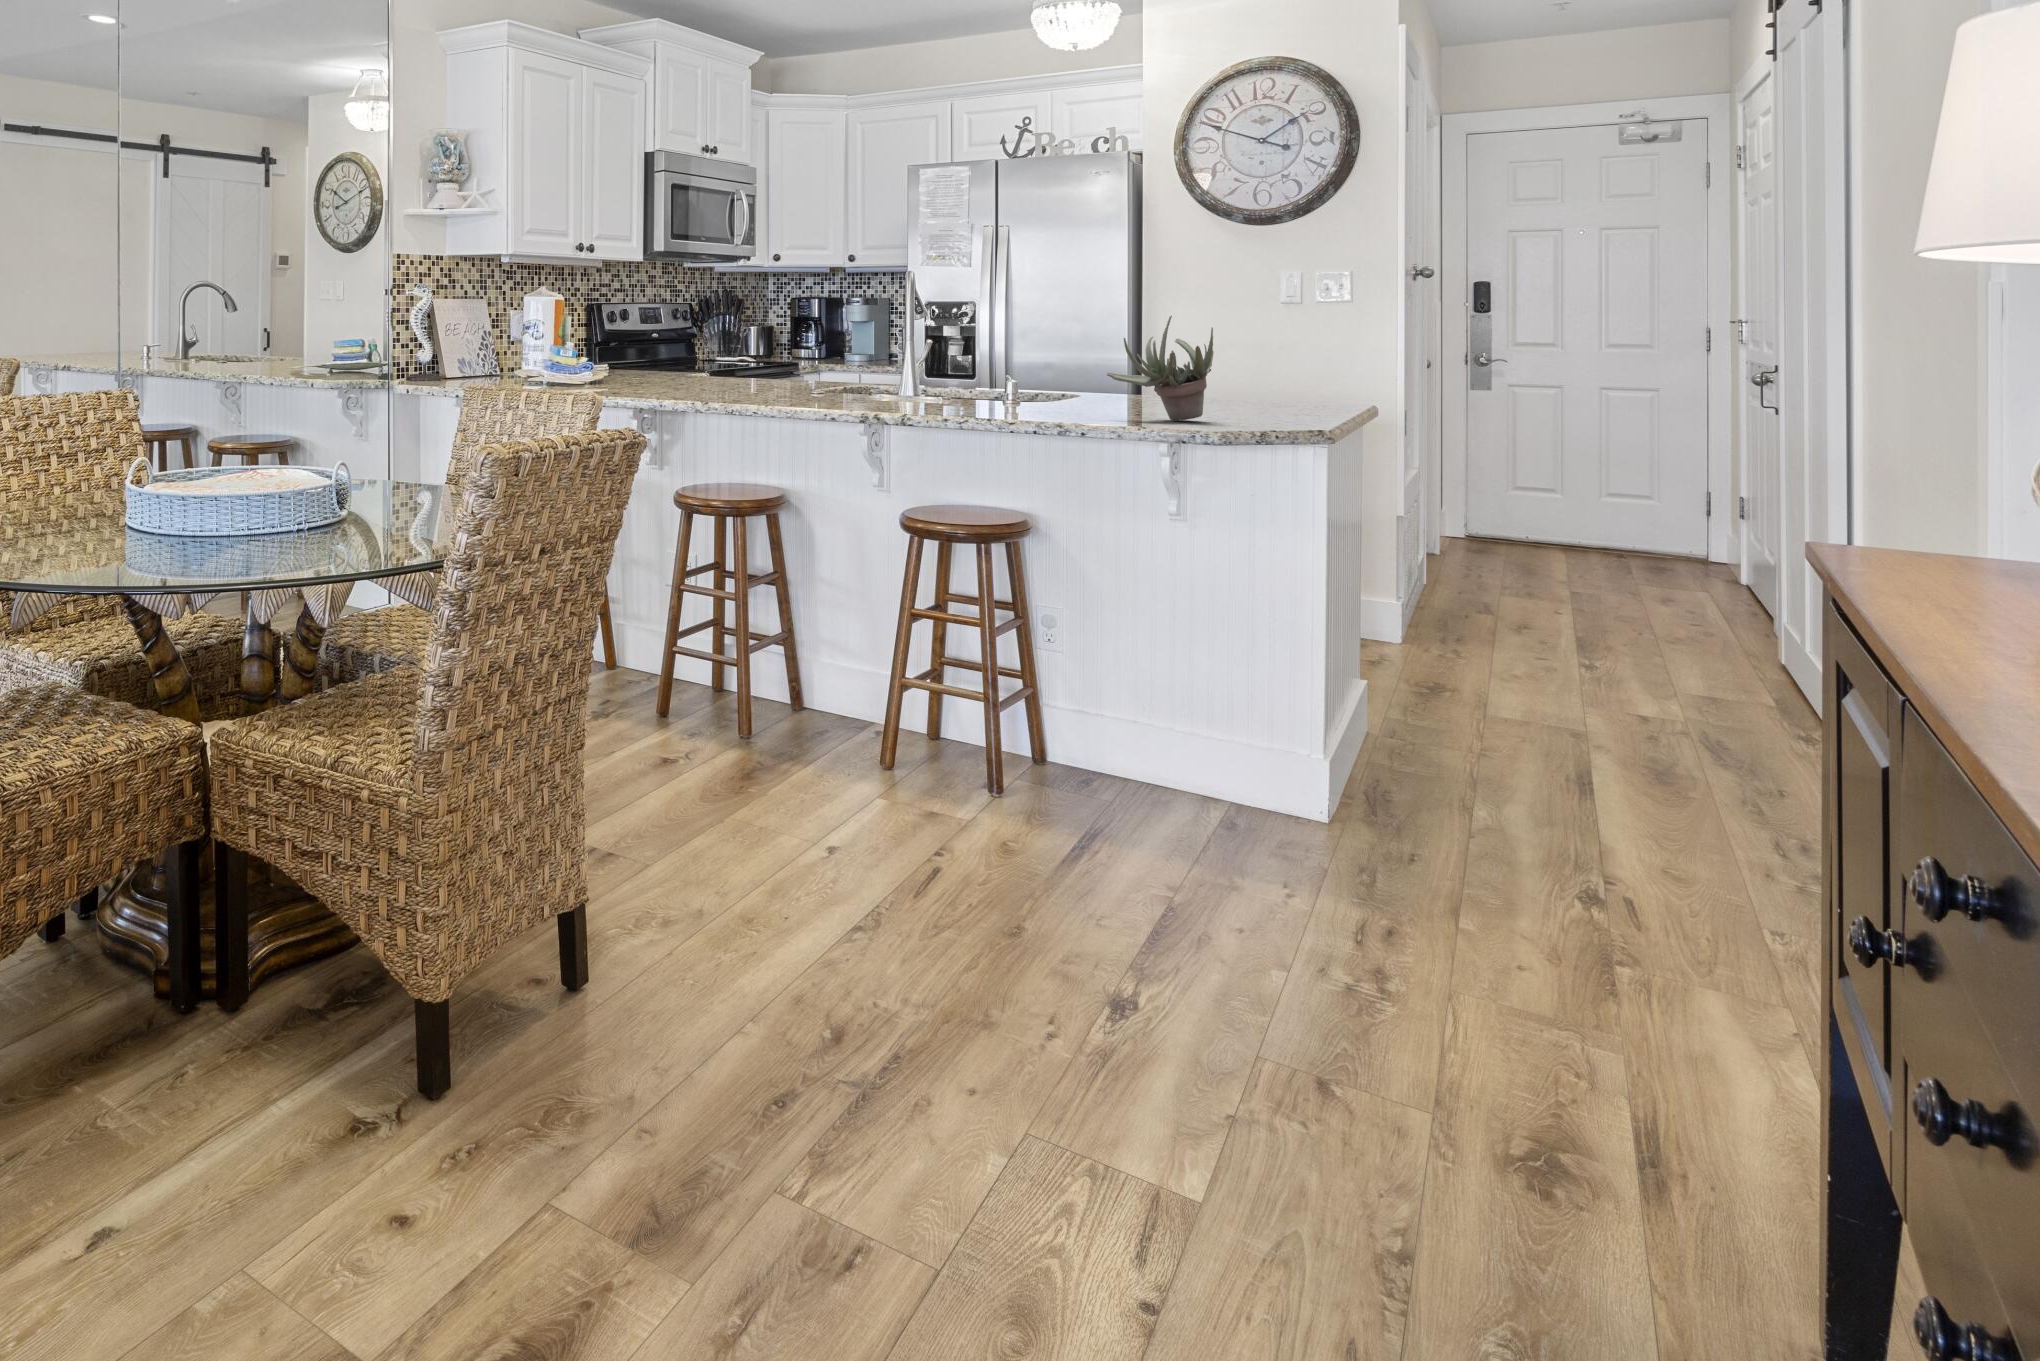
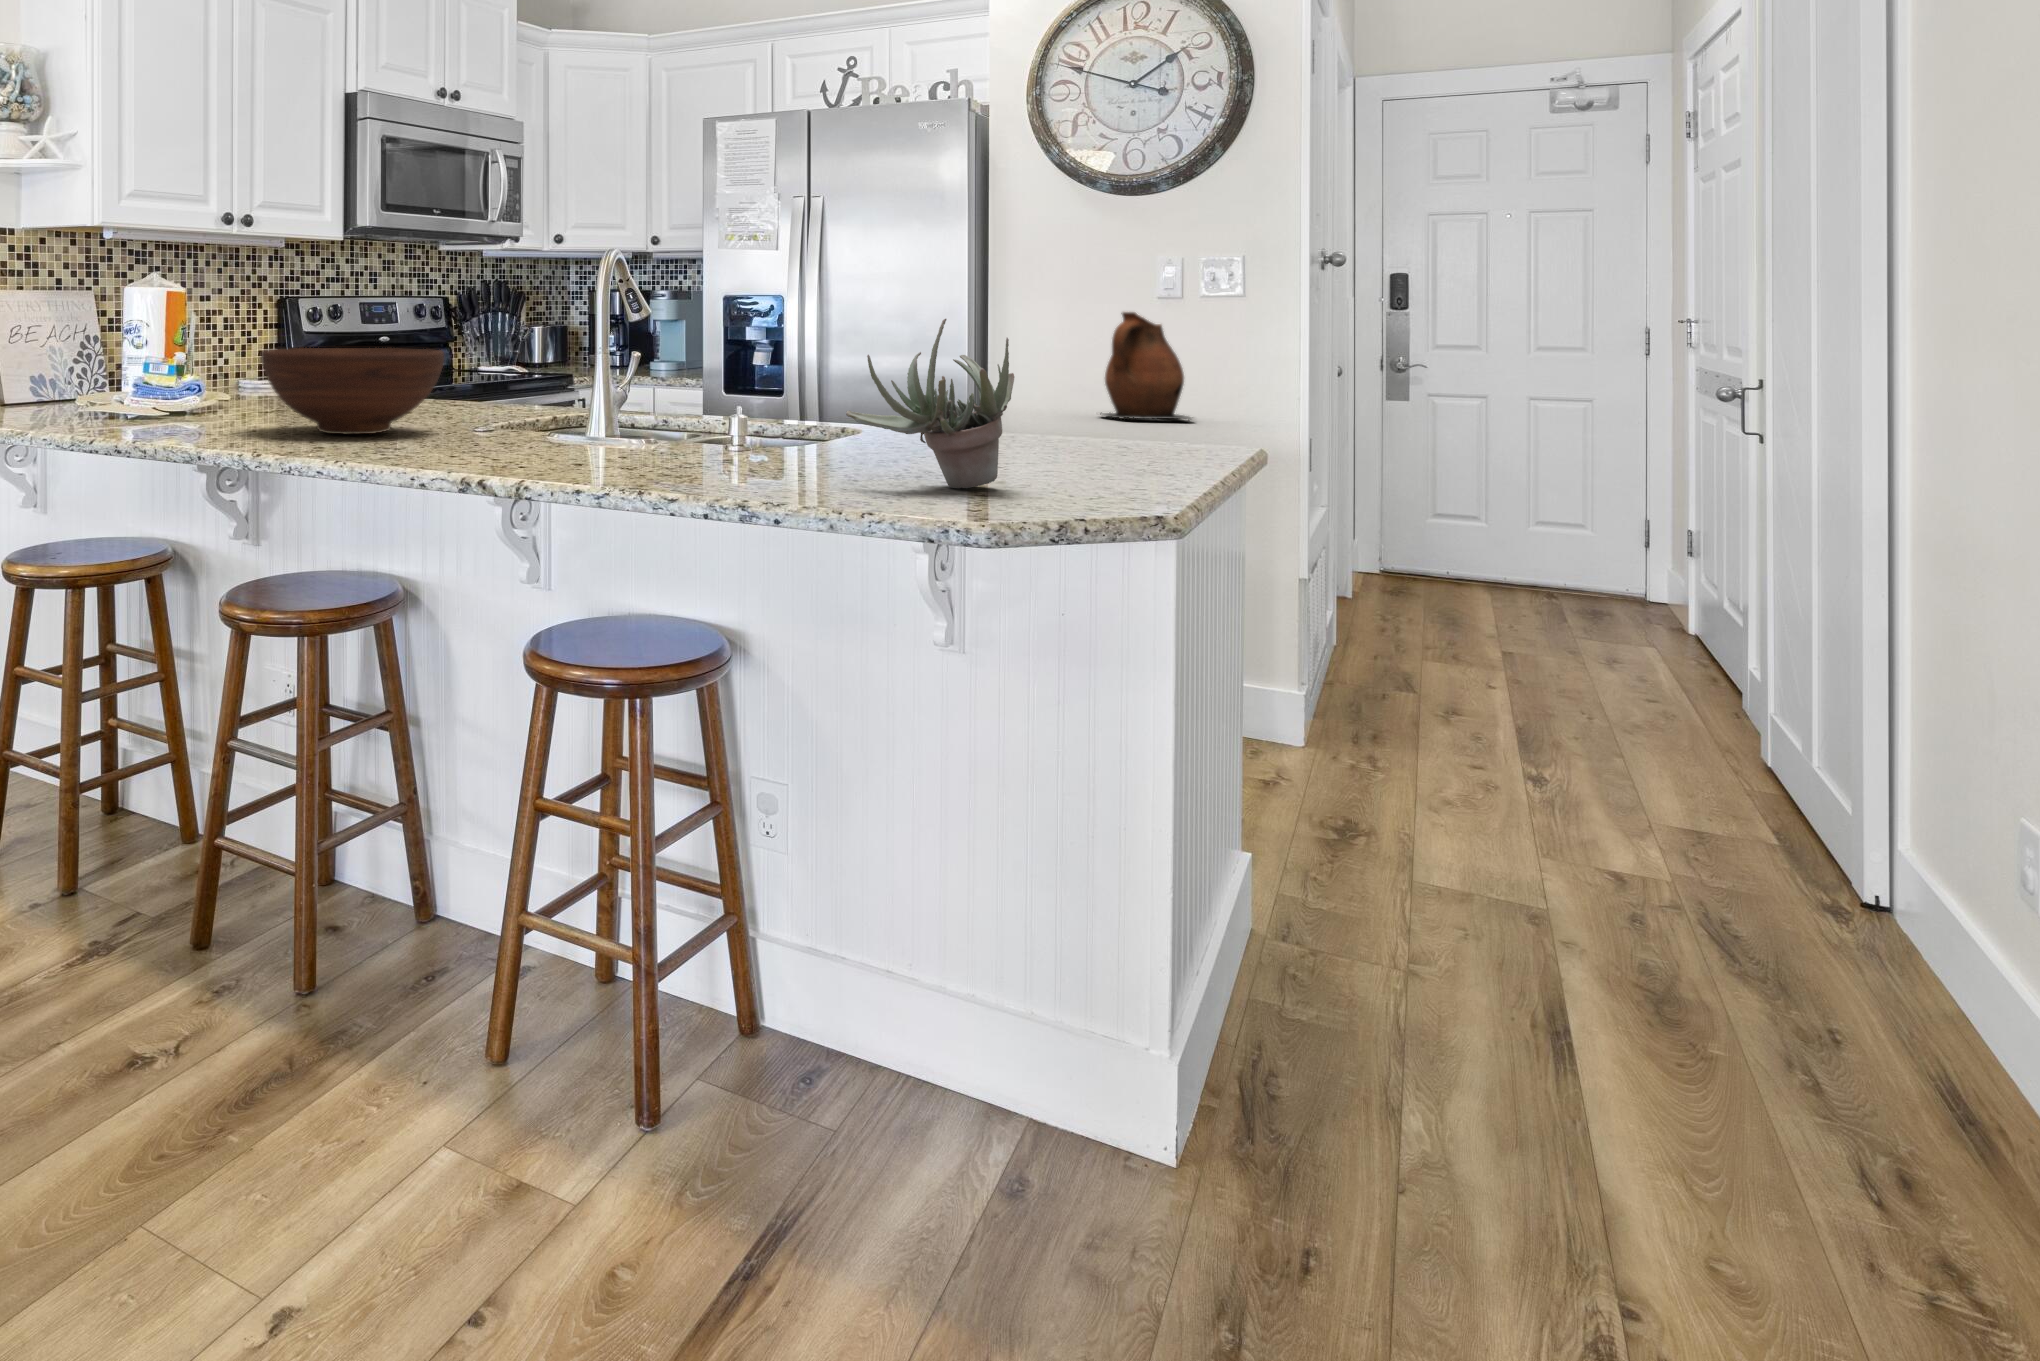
ceramic pitcher: none [1234,313,1316,395] -> present [1100,312,1193,420]
fruit bowl: none [680,338,797,394] -> present [261,348,444,434]

